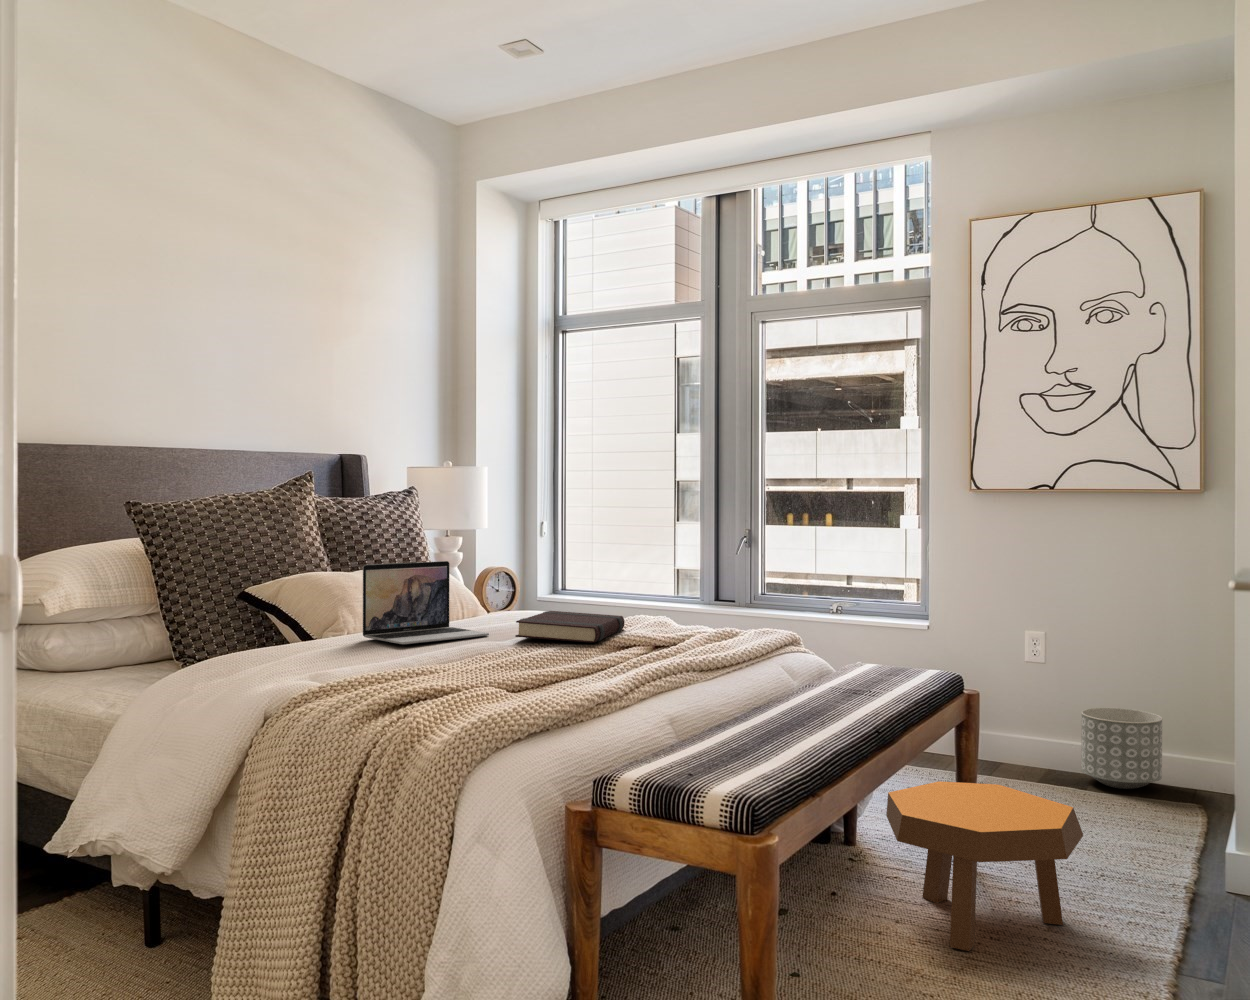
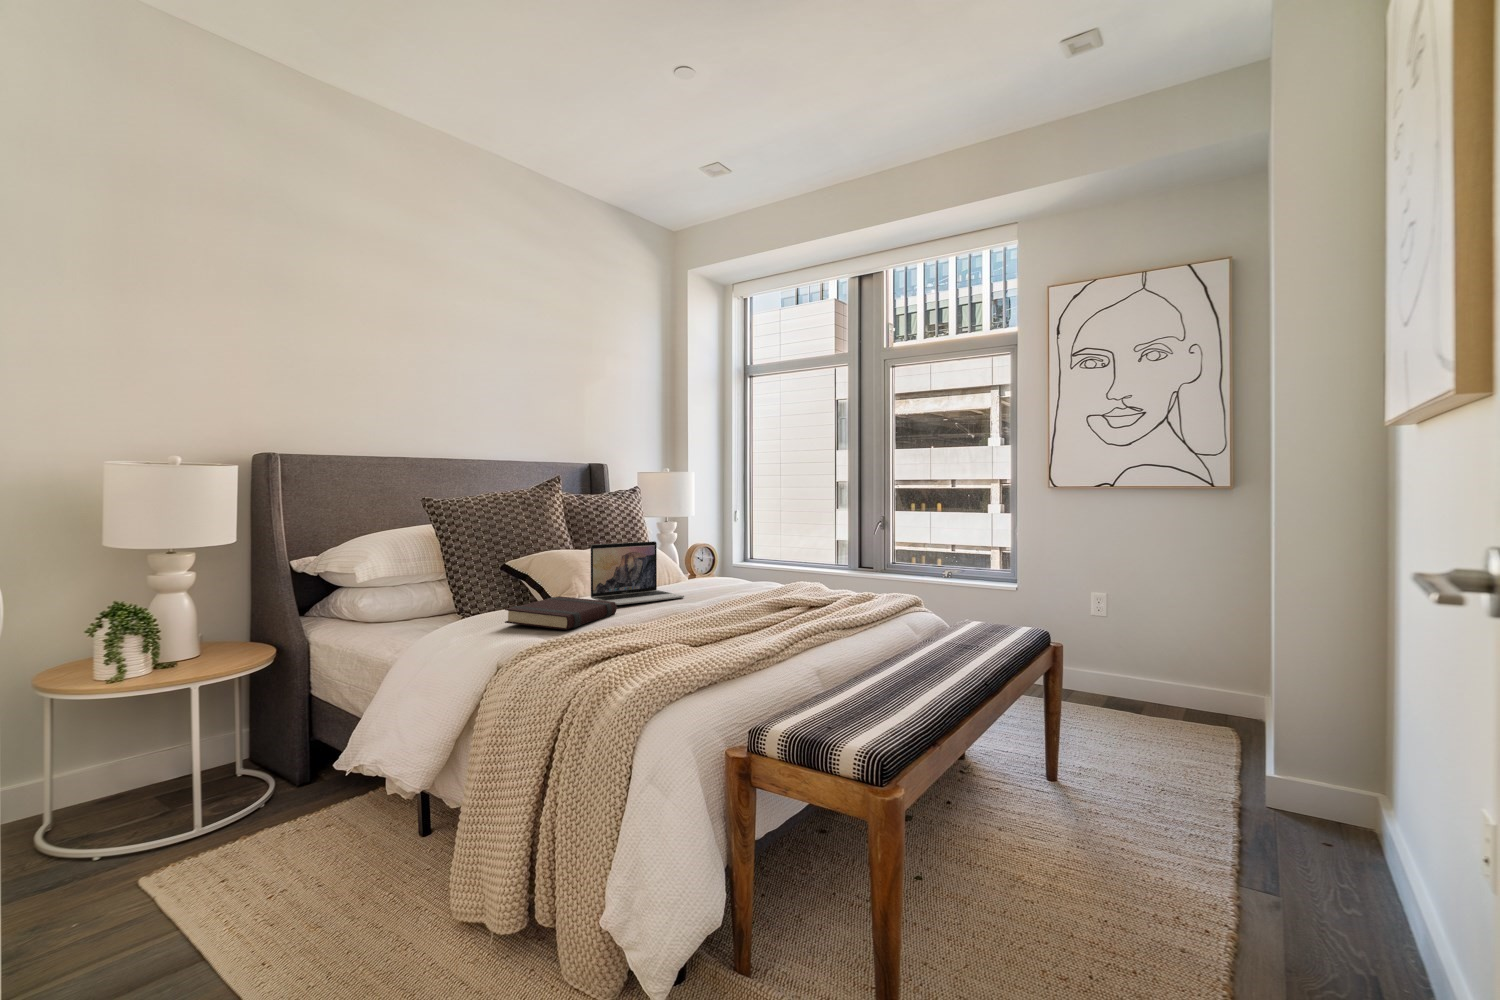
book: present [515,611,625,643] -> present [505,596,616,630]
planter: present [1081,708,1162,789] -> none [1137,651,1202,715]
footstool: present [886,781,1083,951] -> none [990,716,1153,860]

